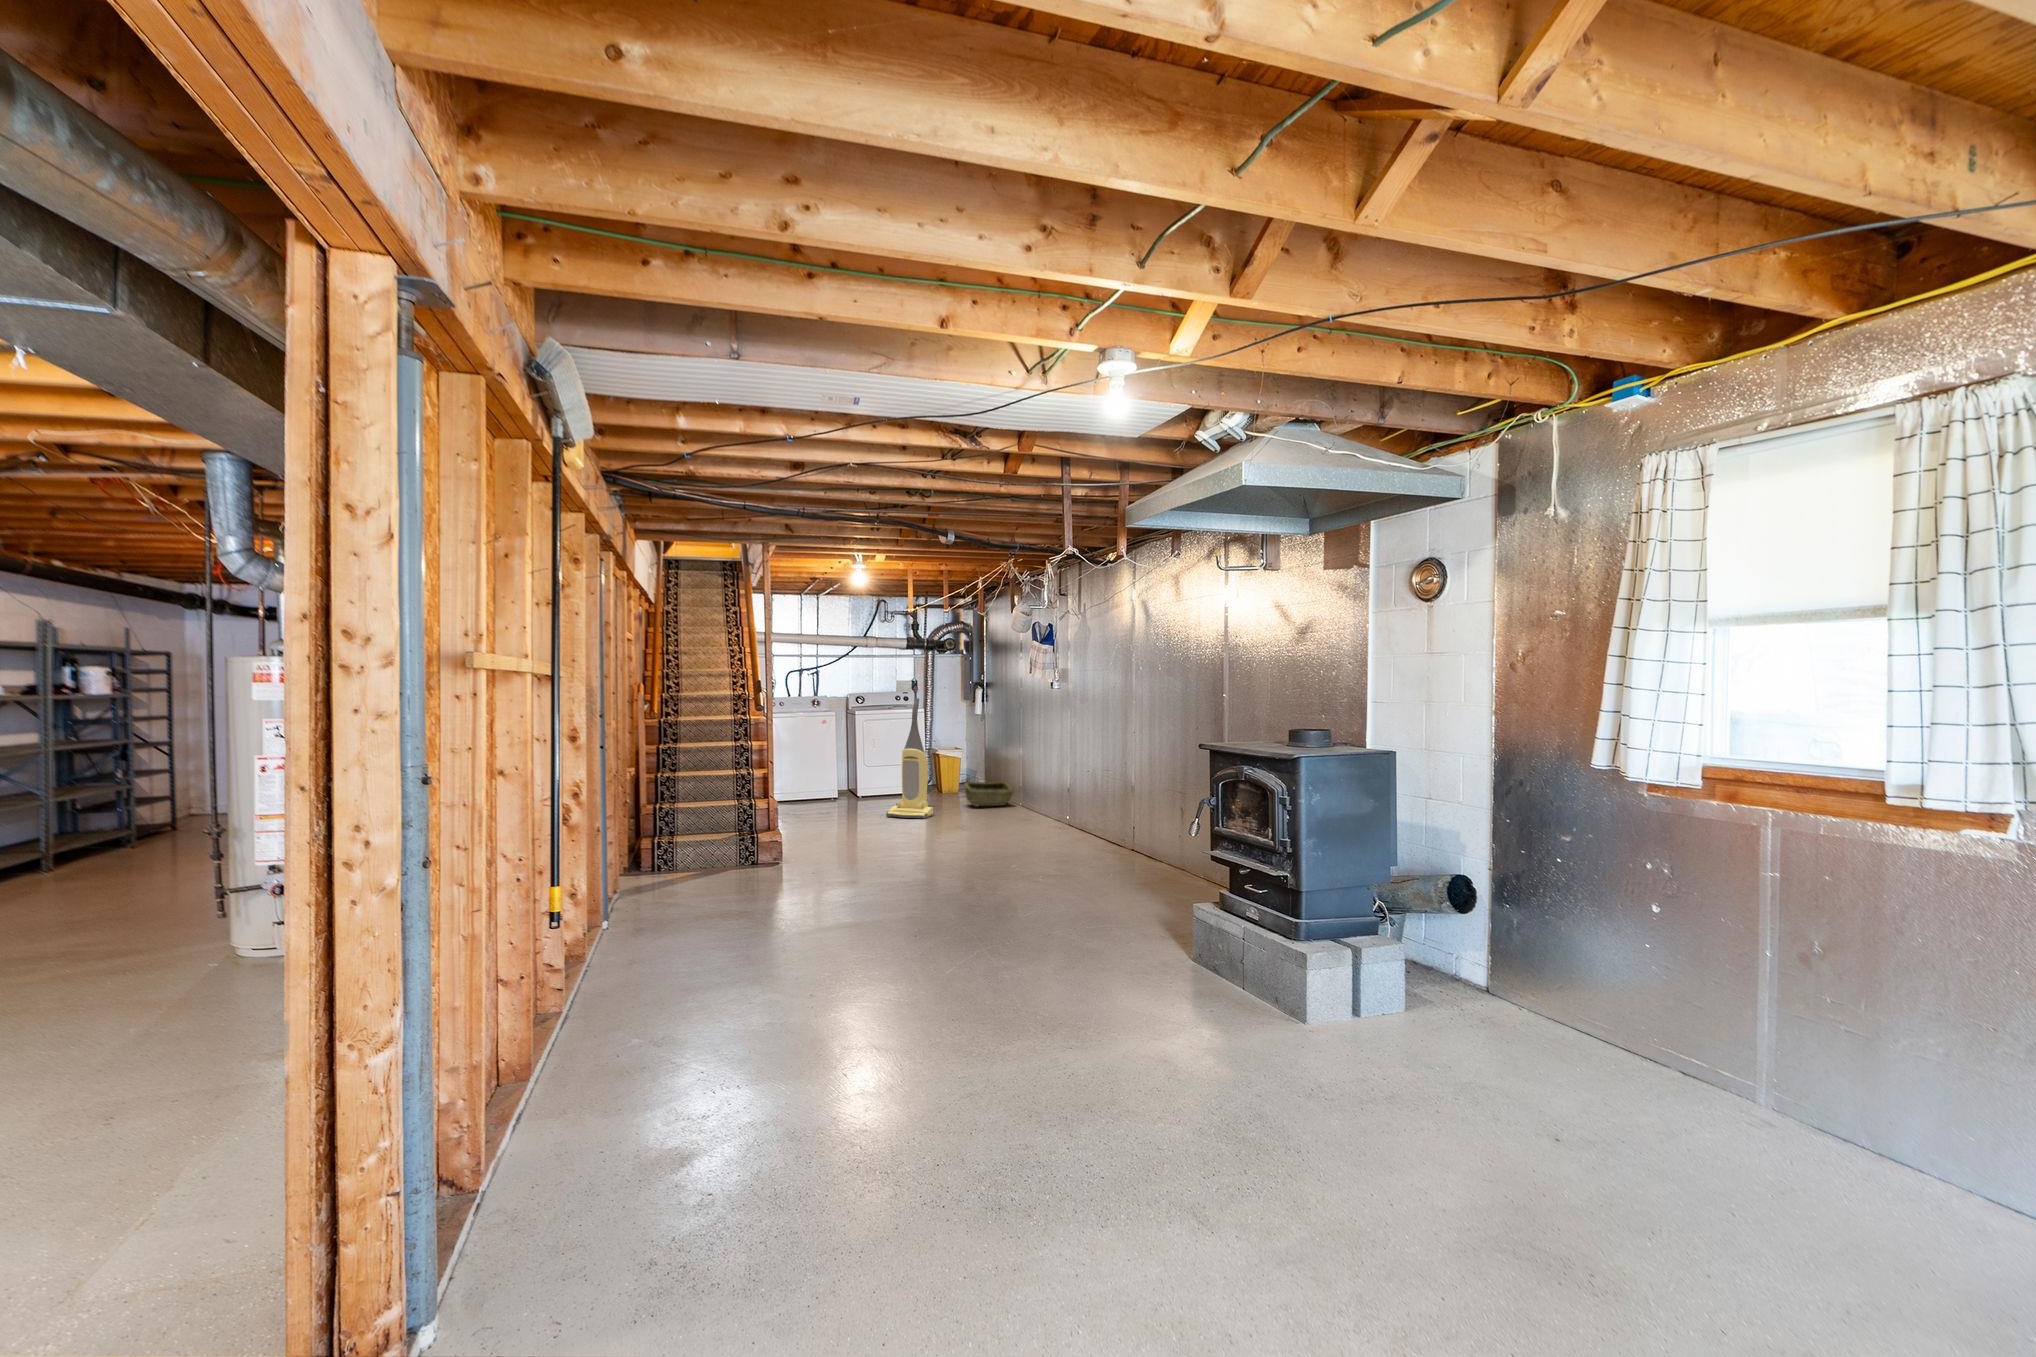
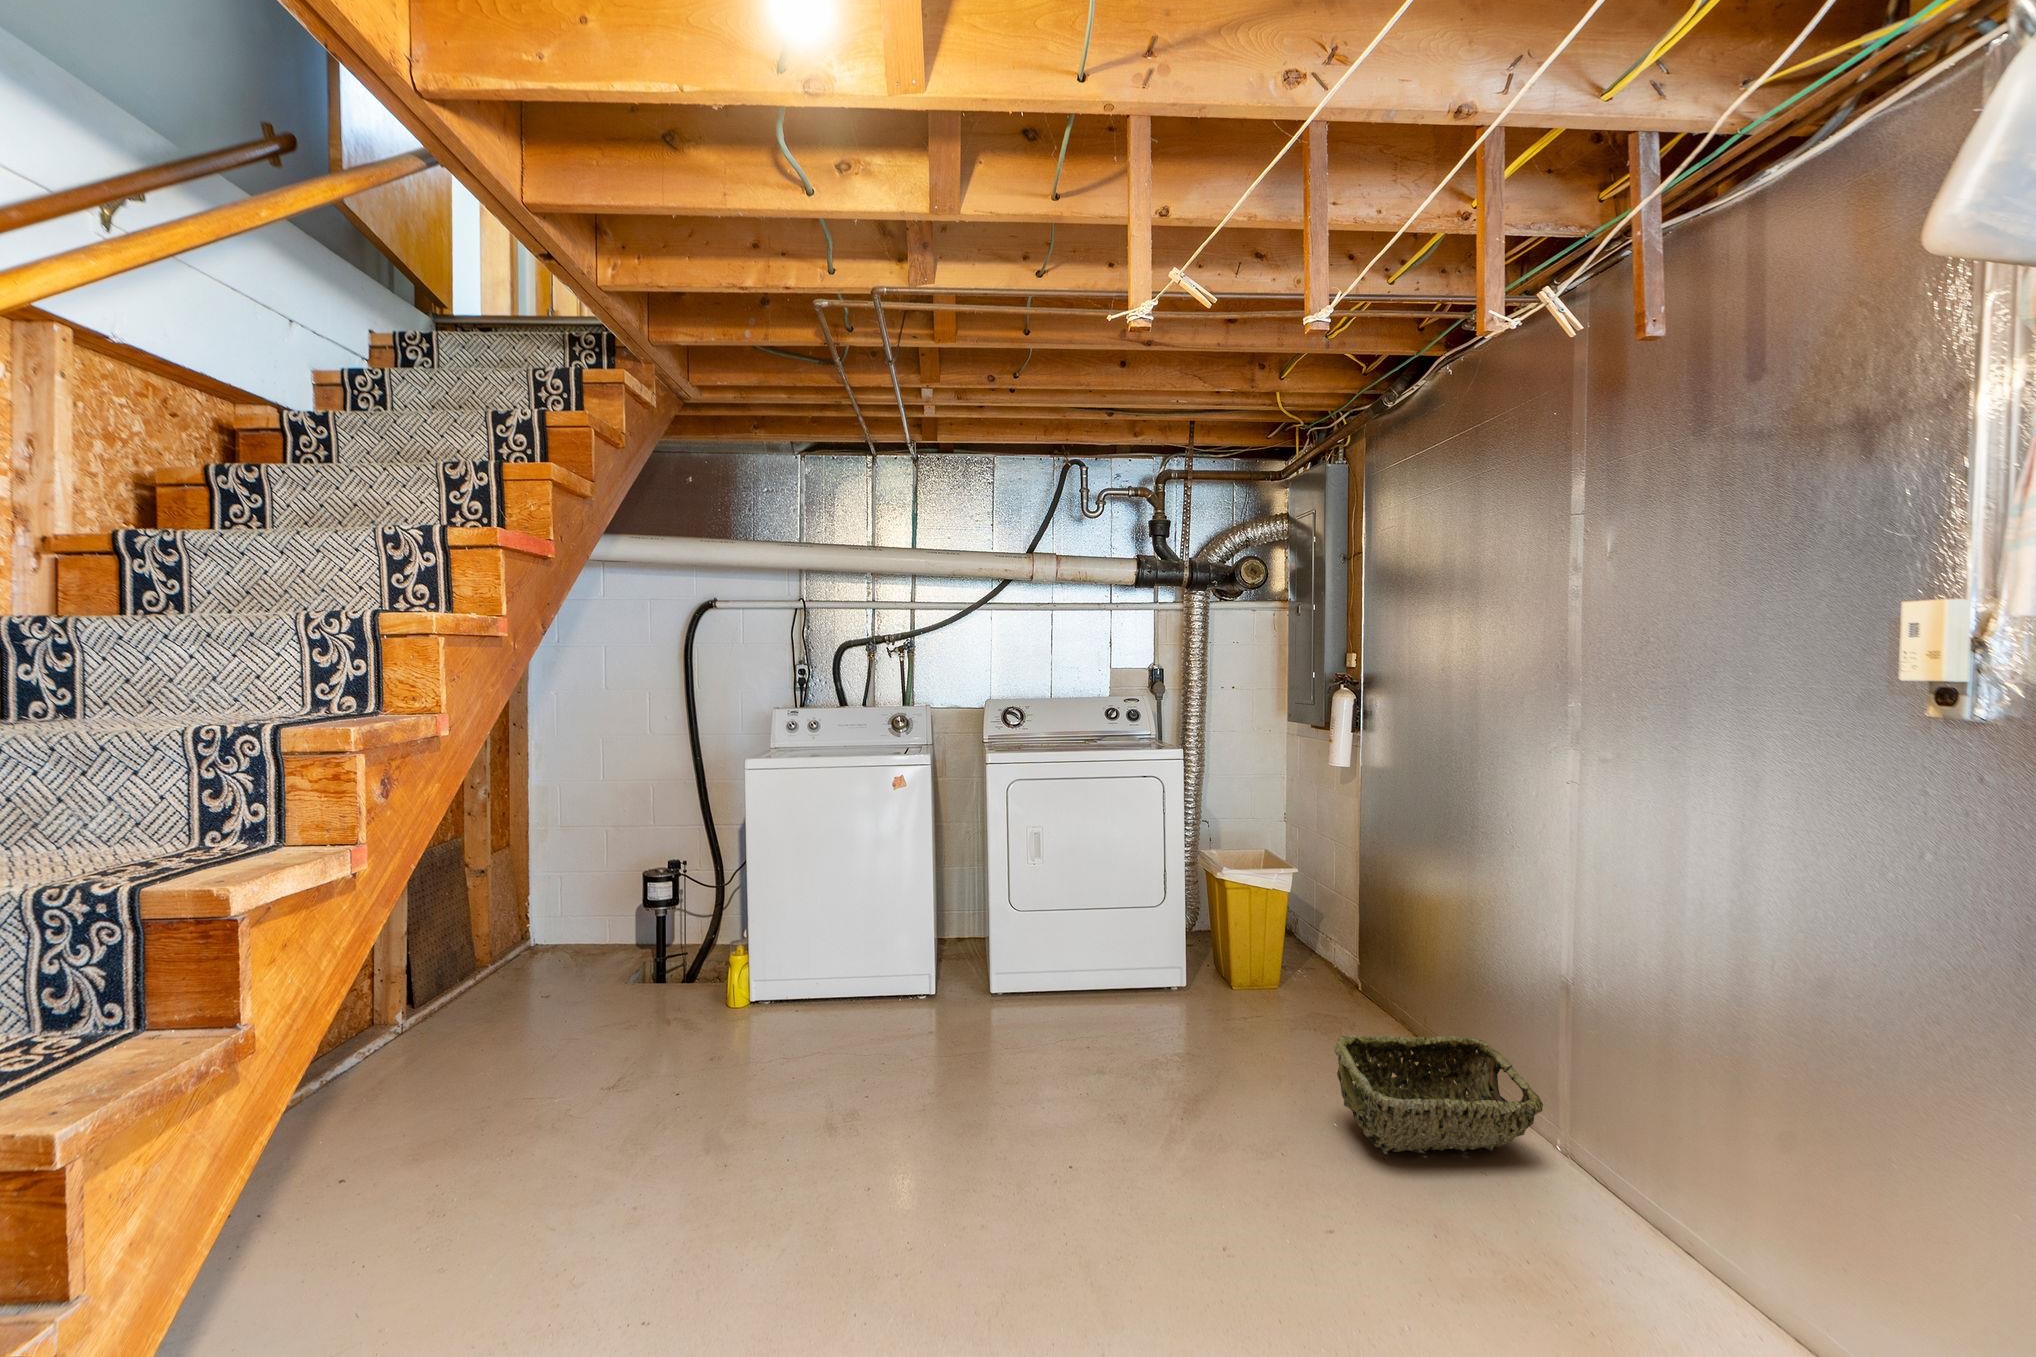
vacuum cleaner: present [886,698,934,819] -> none [1036,740,1236,1291]

